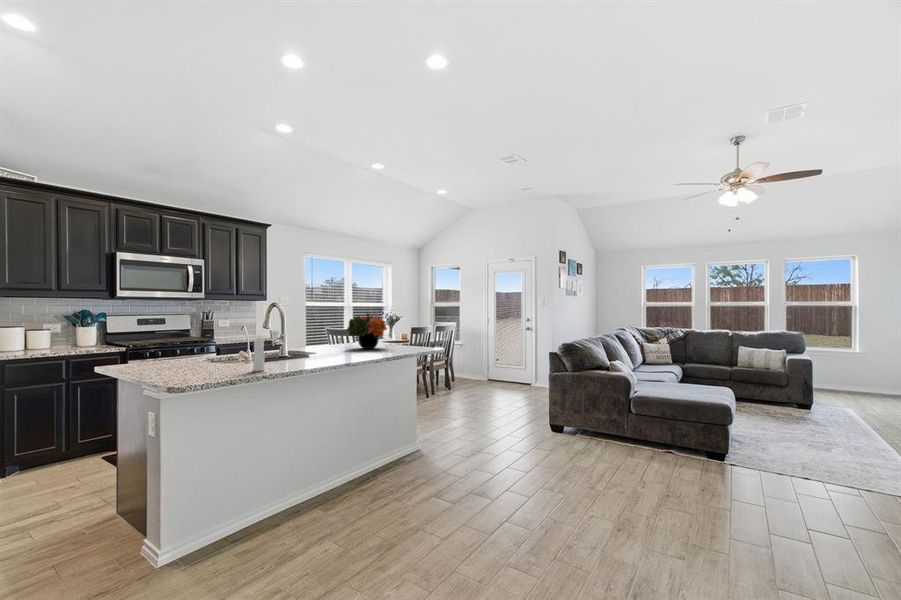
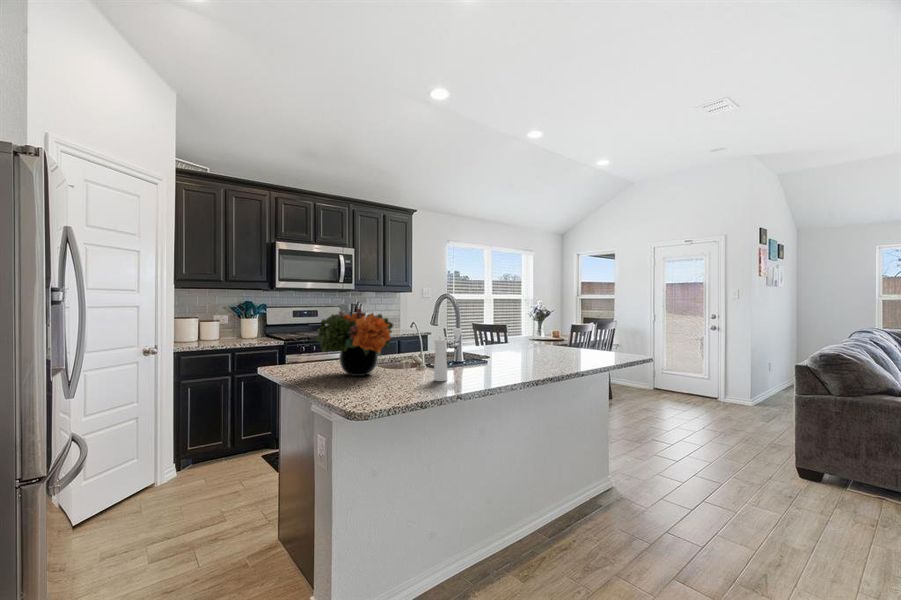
flower arrangement: present [347,313,387,349] -> present [316,308,393,376]

